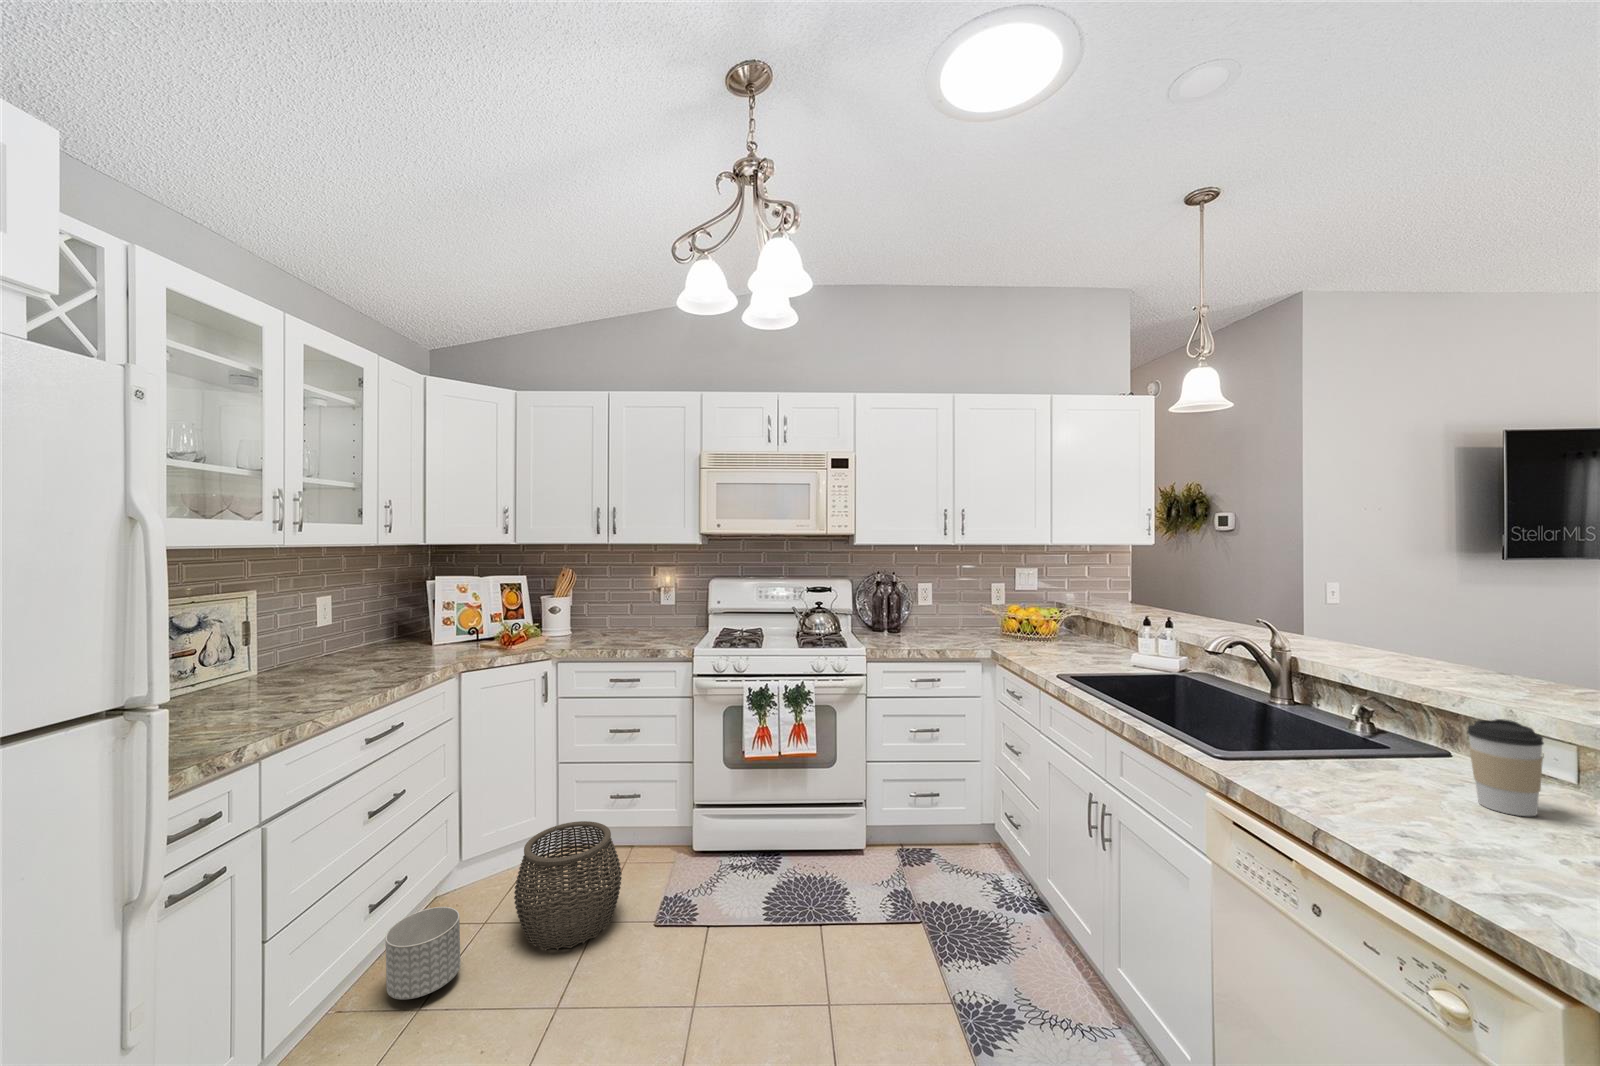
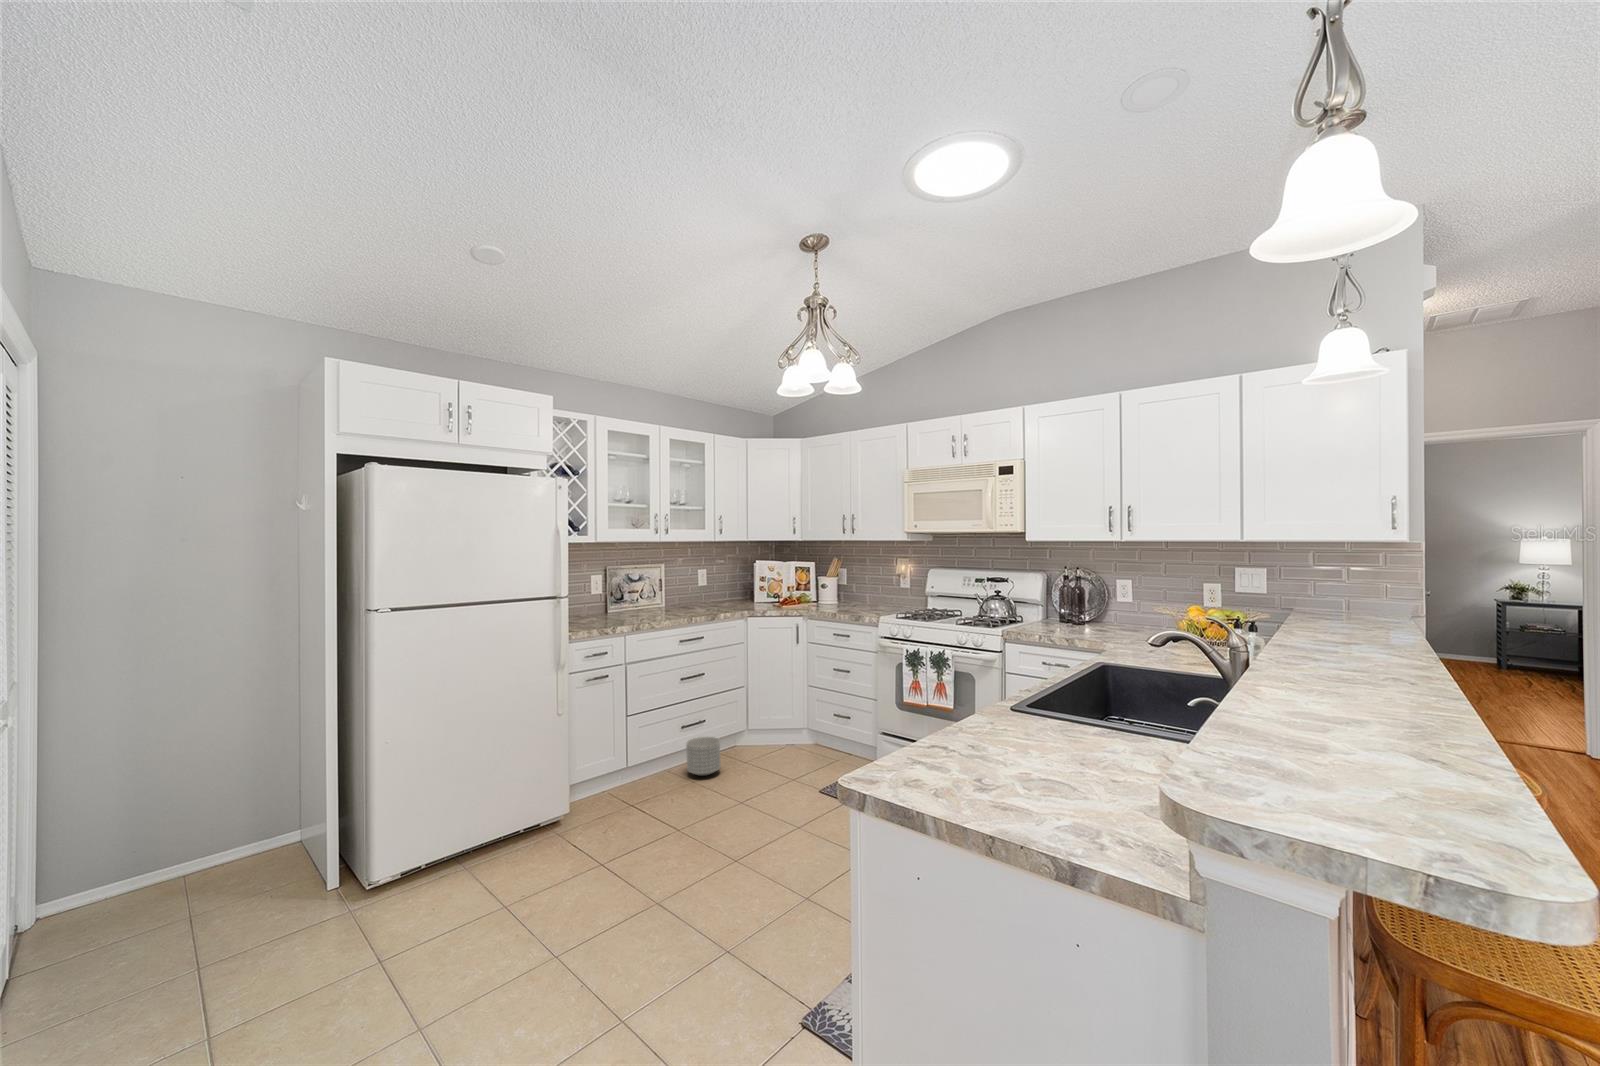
coffee cup: present [1467,719,1544,816] -> none [1069,684,1116,762]
woven basket: present [514,821,622,950] -> none [749,715,810,783]

